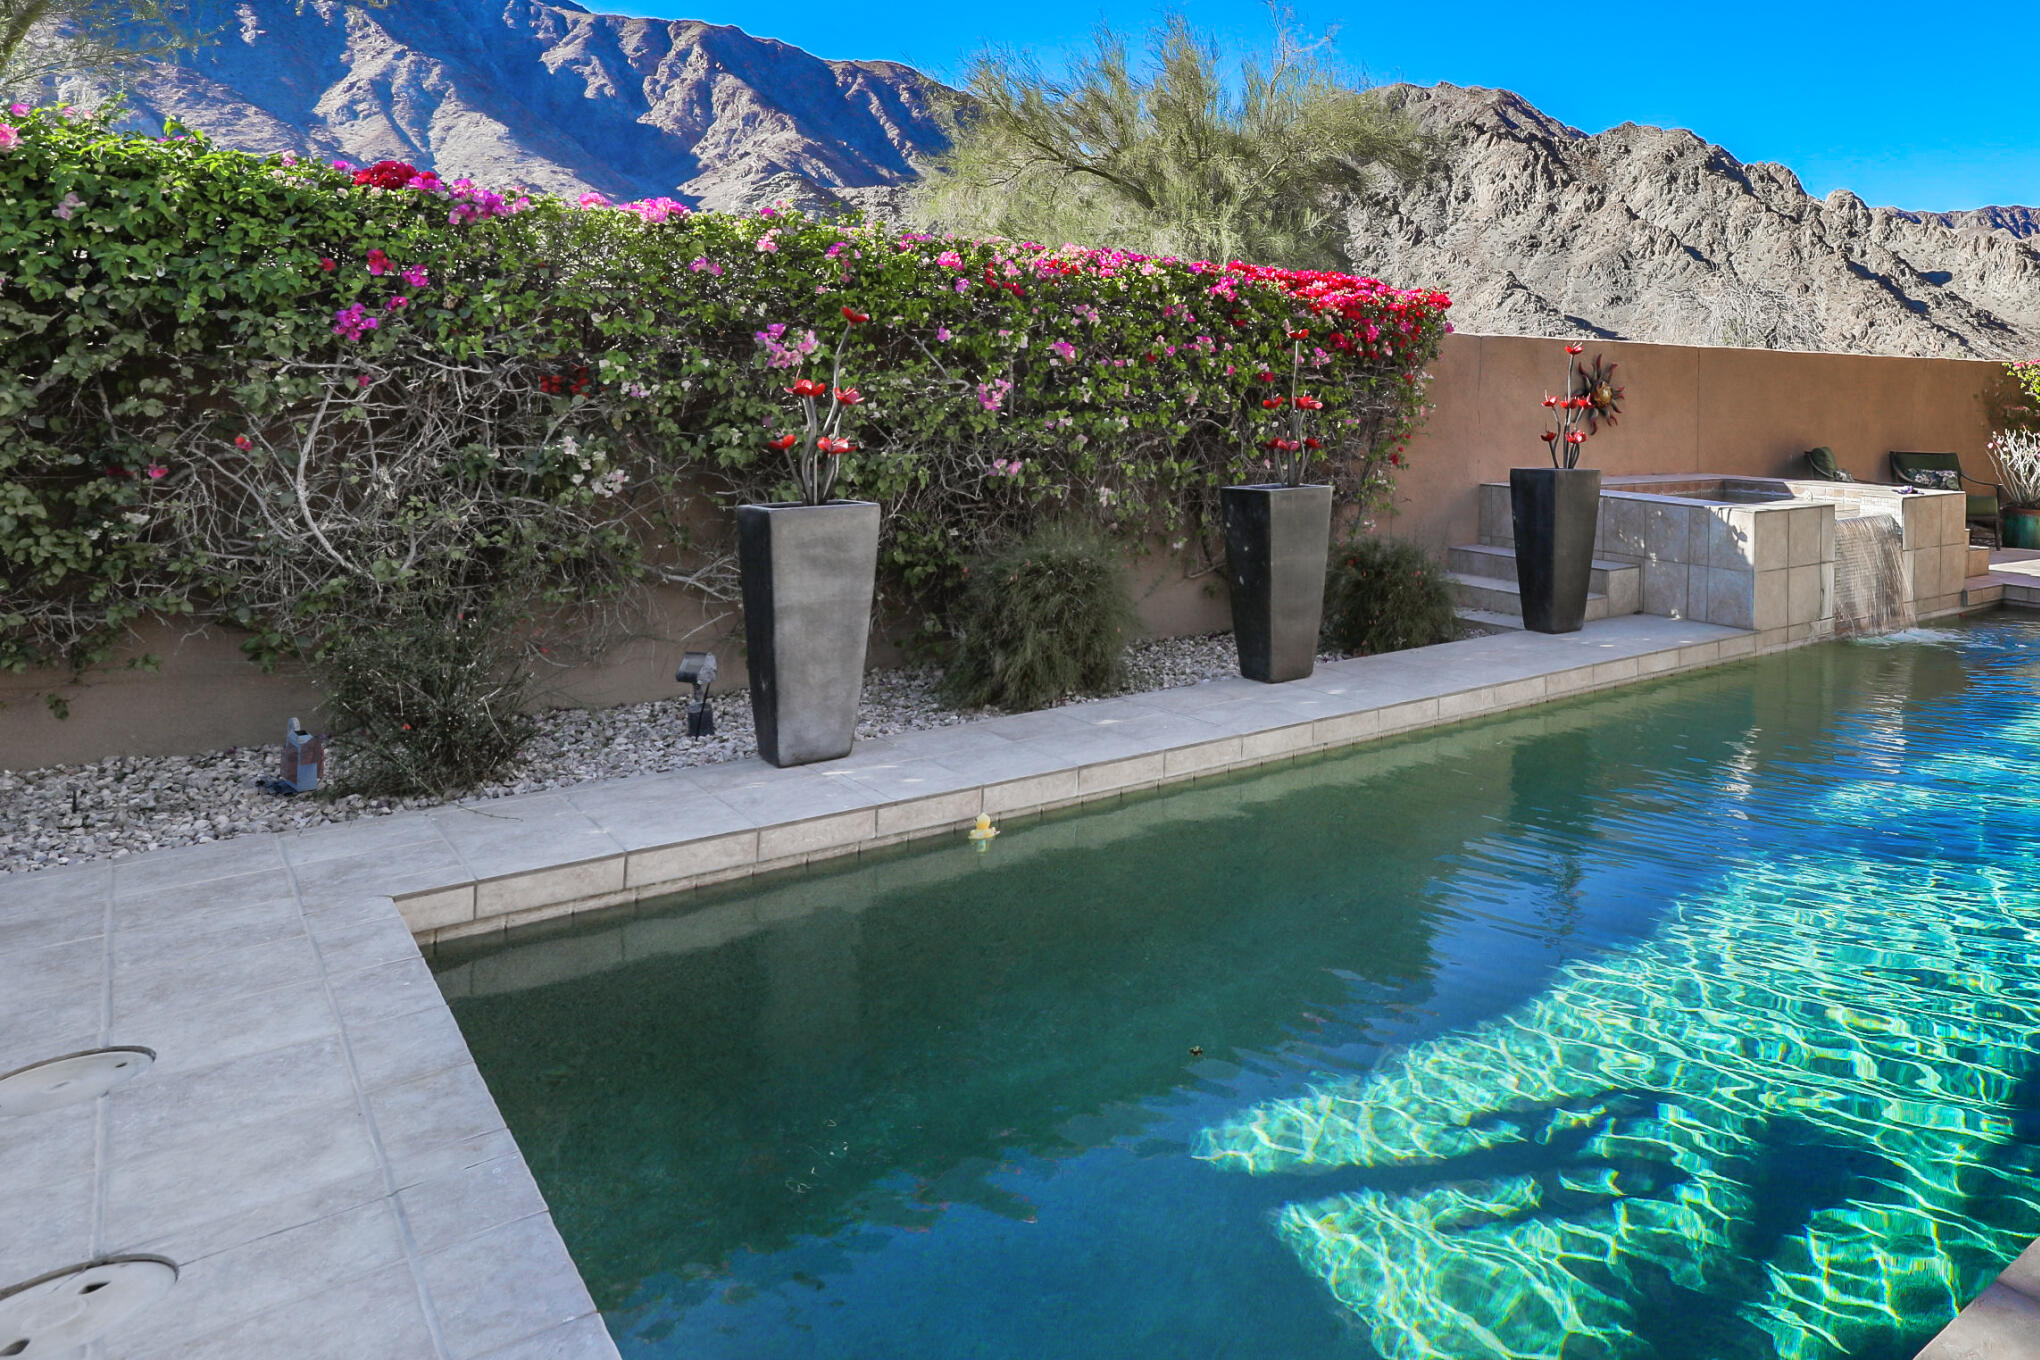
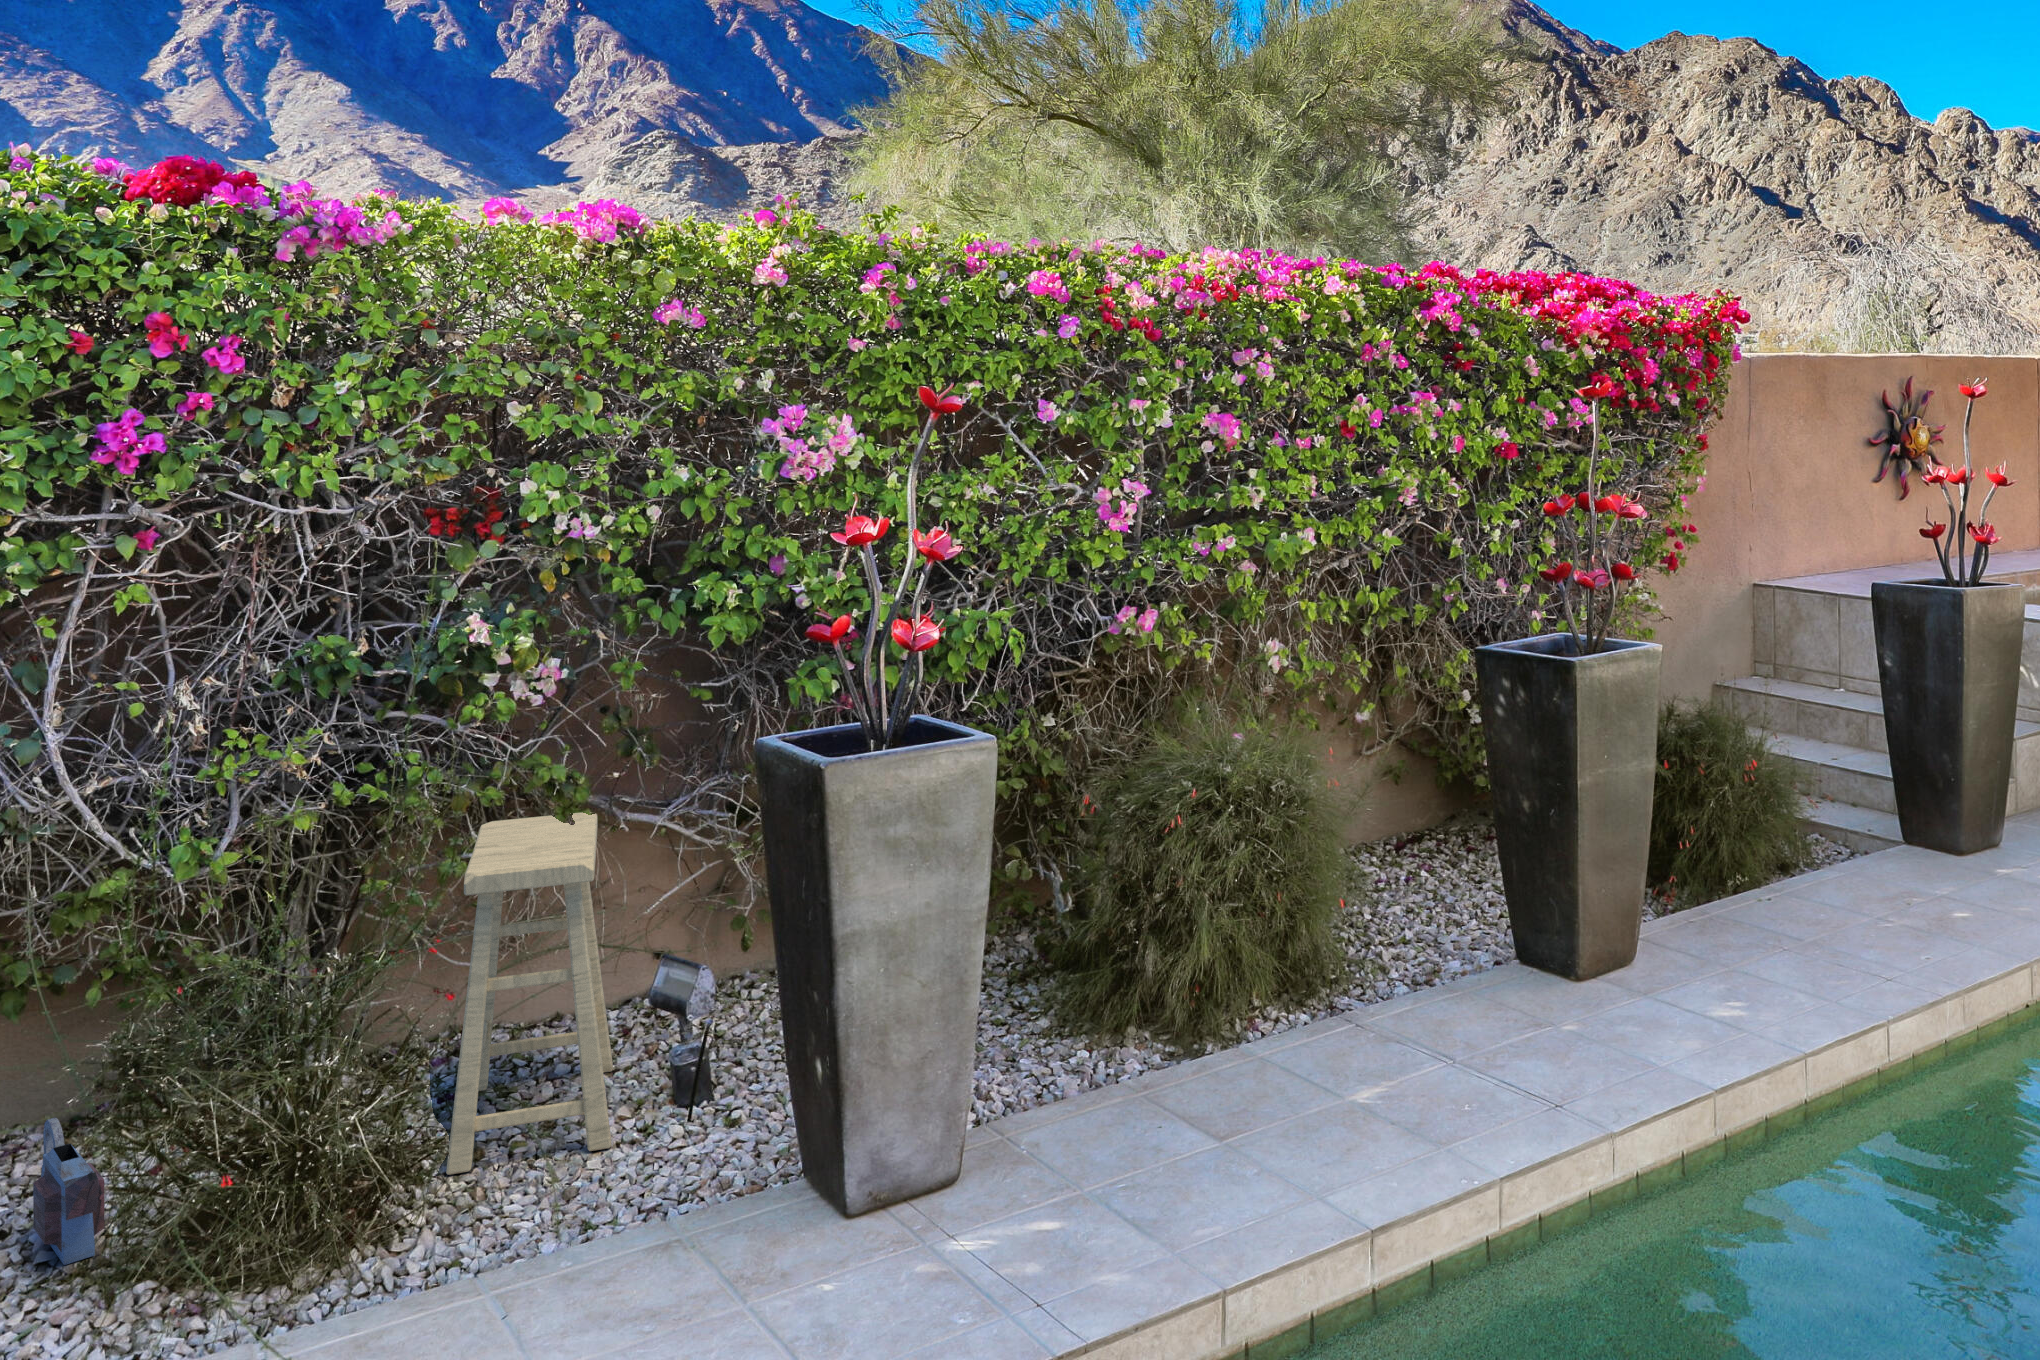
stool: none [536,569,652,763] -> present [446,812,613,1175]

